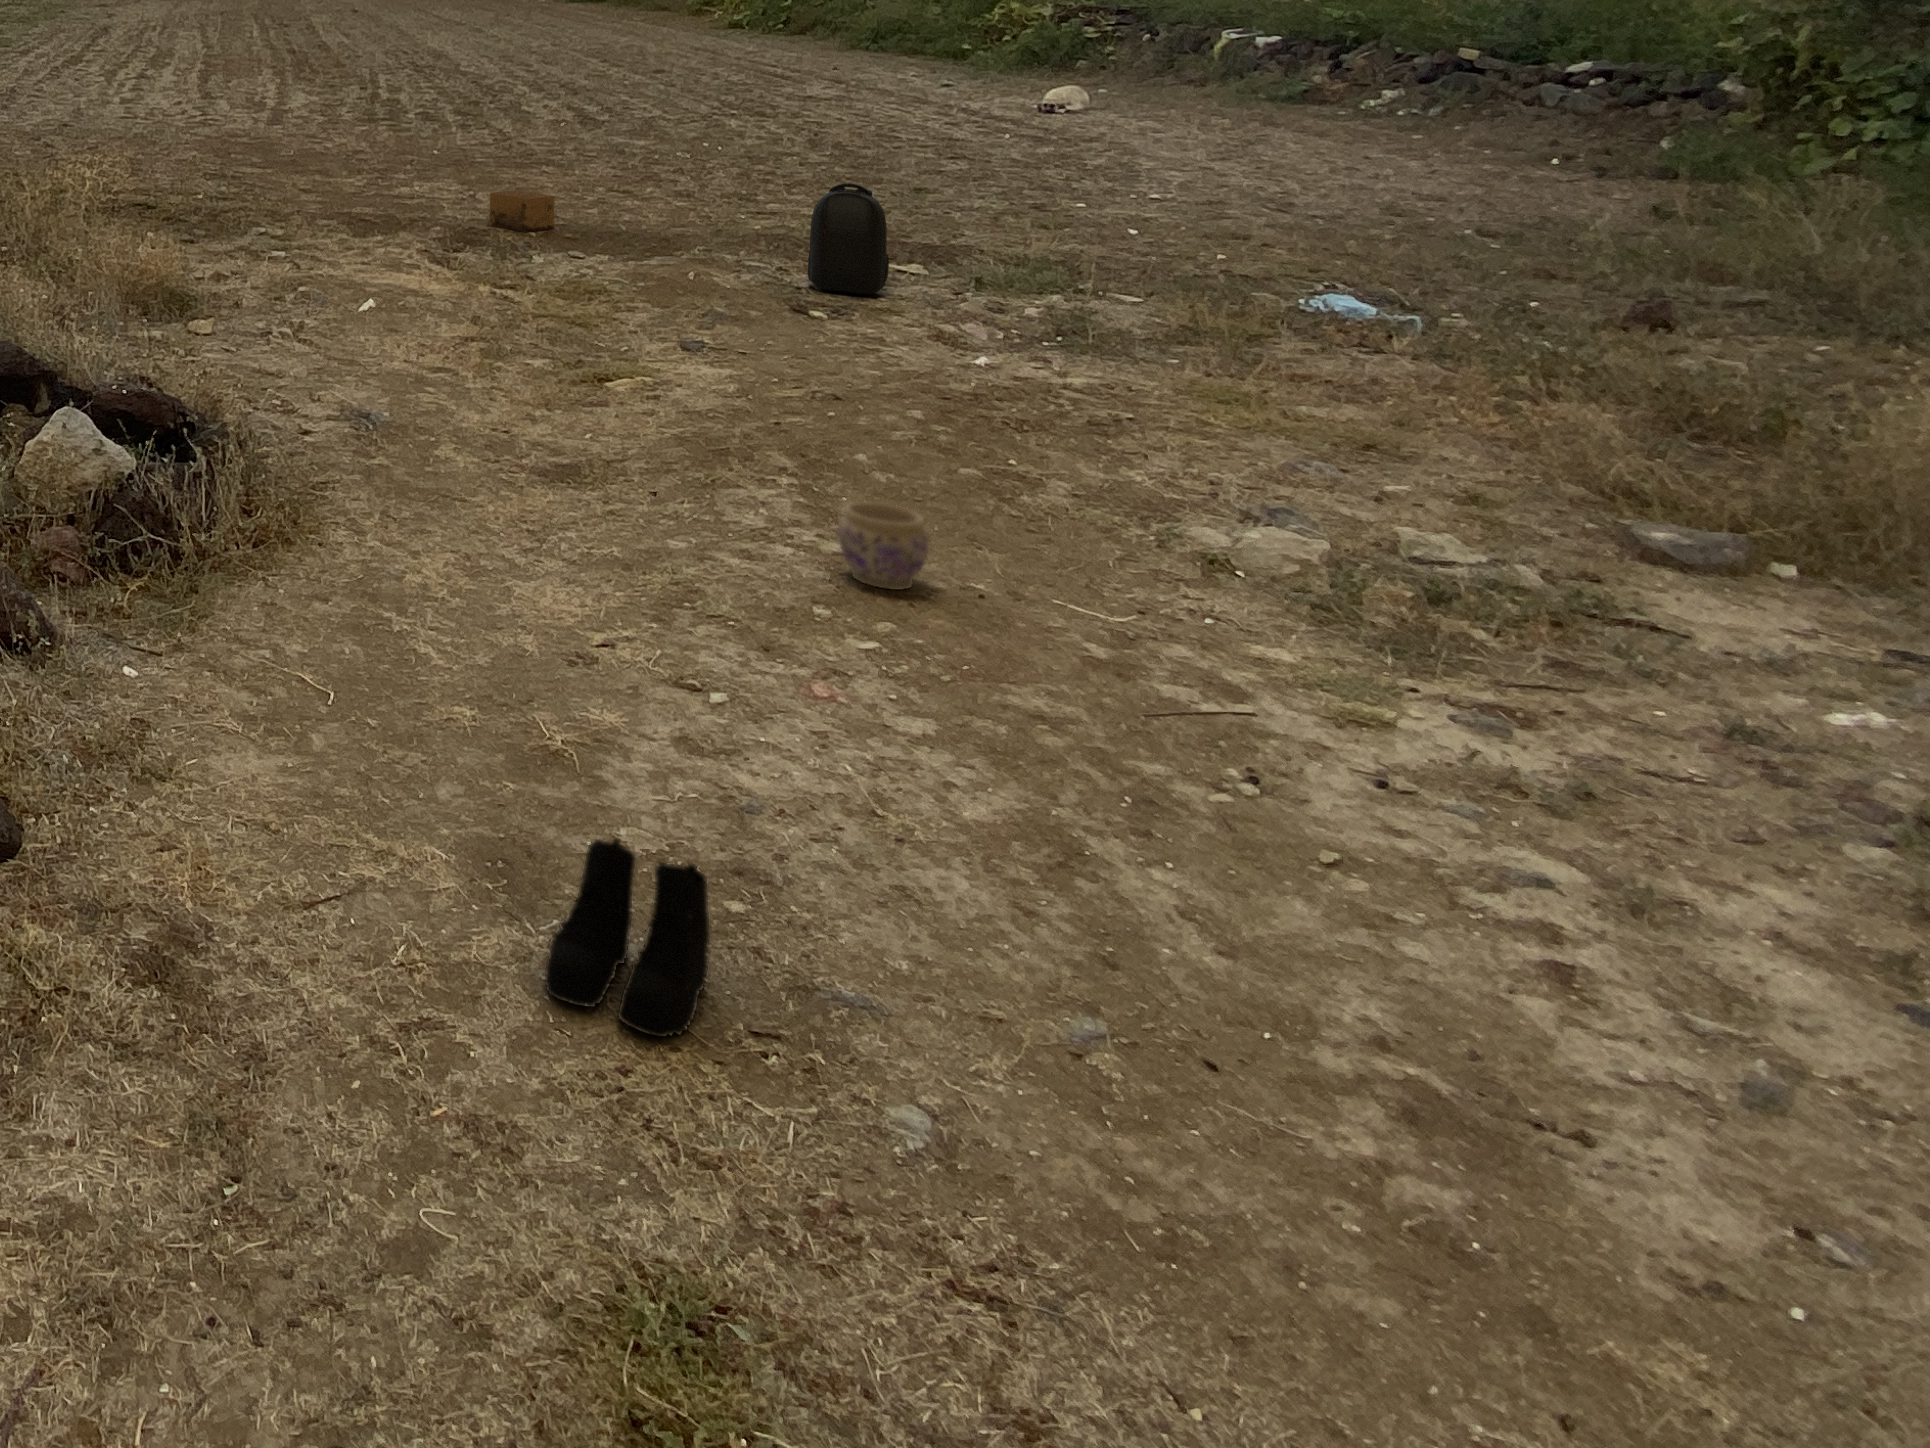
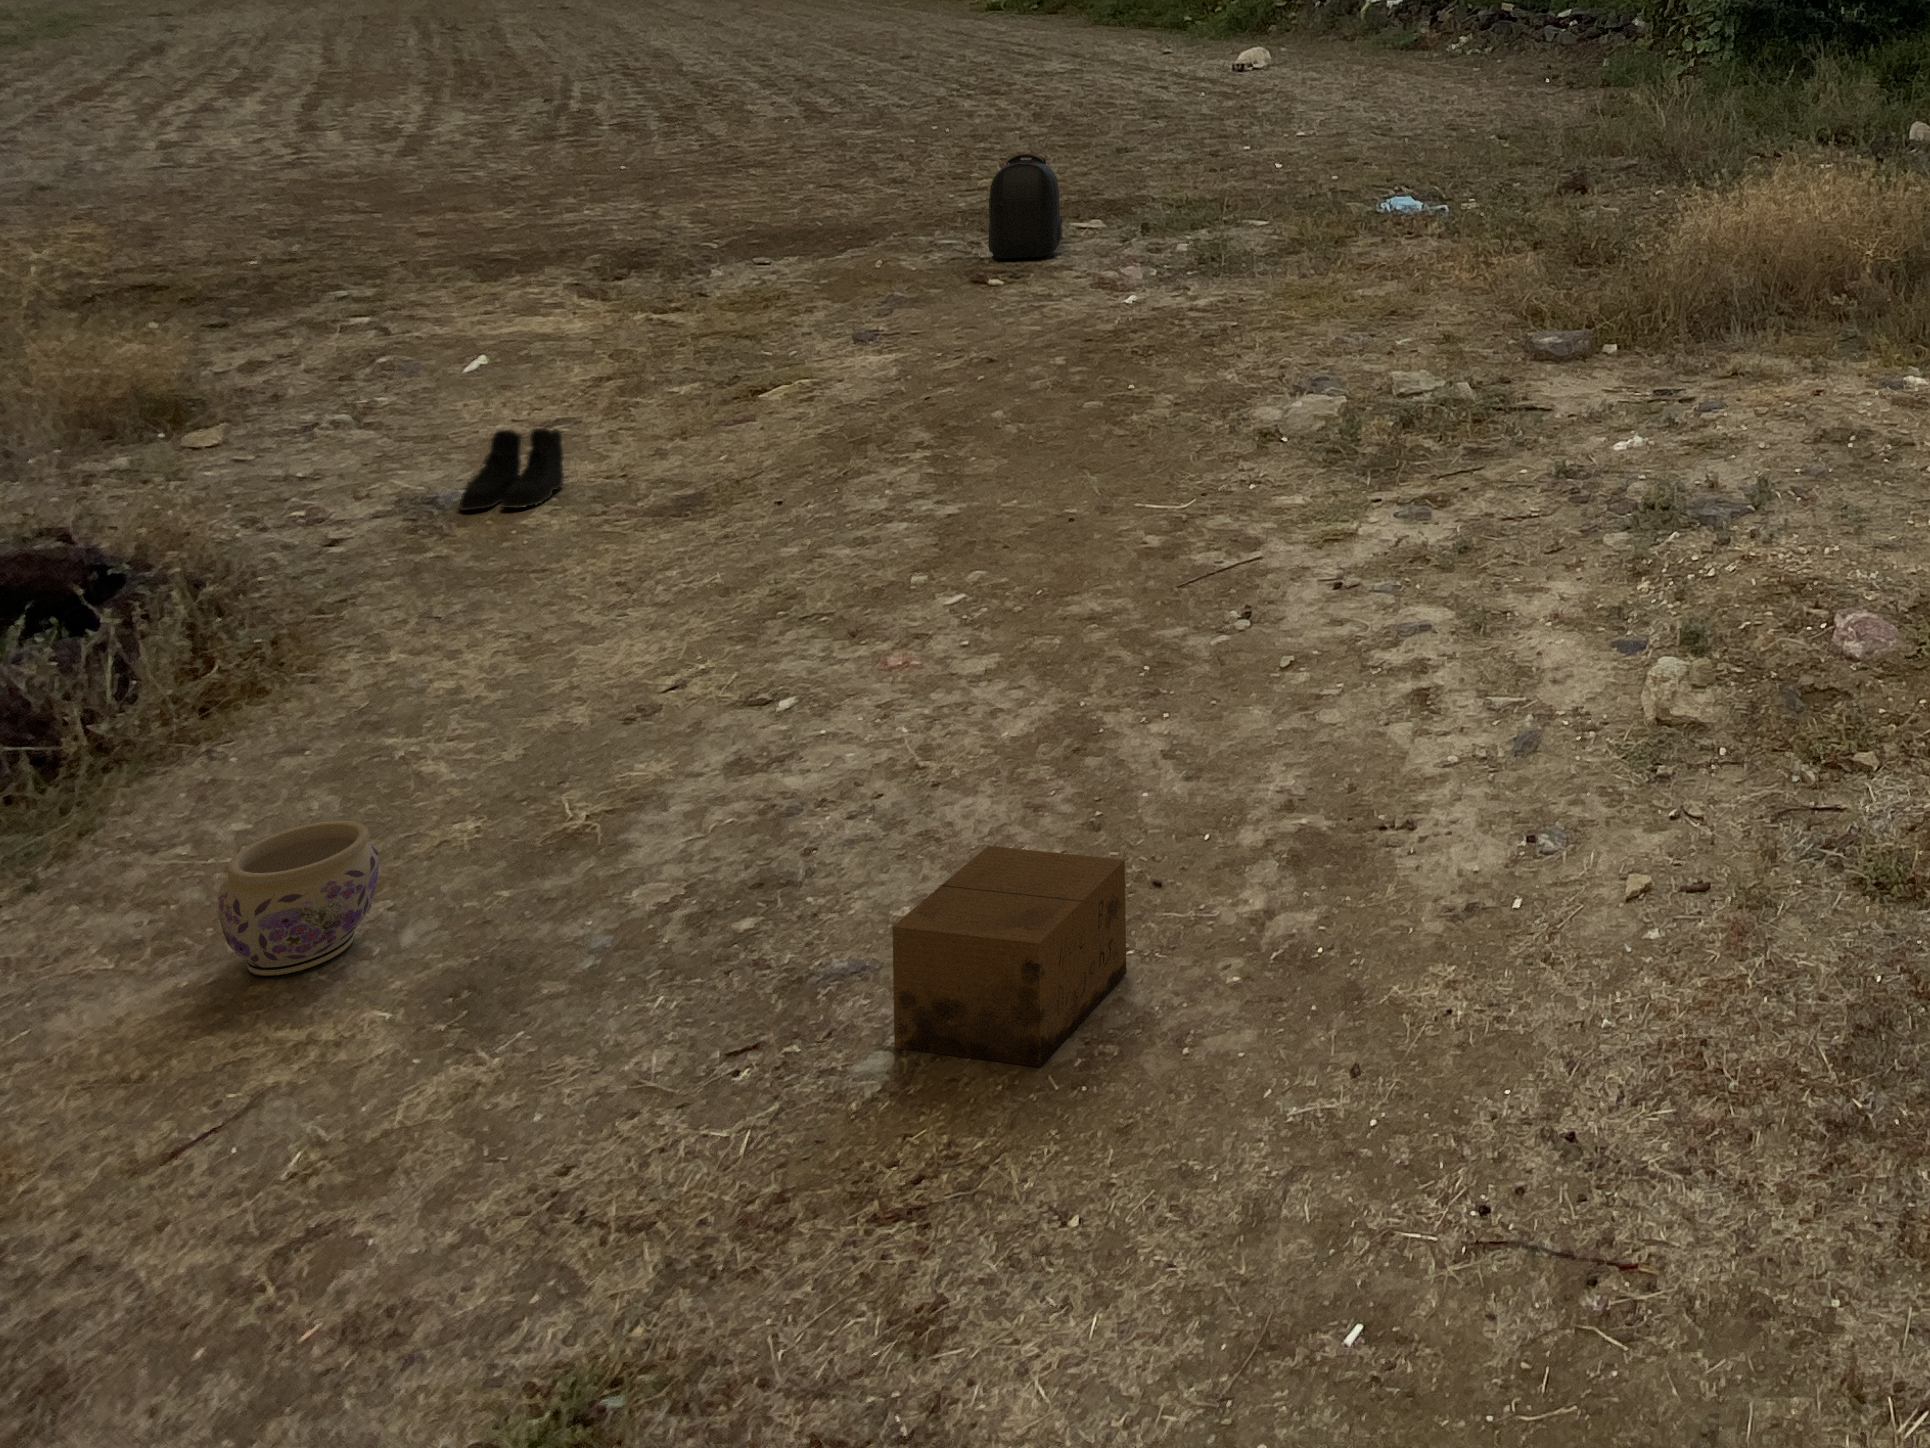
cardboard box: present [489,190,555,232] -> present [893,846,1126,1067]
planter: present [838,501,929,590] -> present [217,821,379,978]
boots: present [545,839,709,1037] -> present [460,428,564,510]

